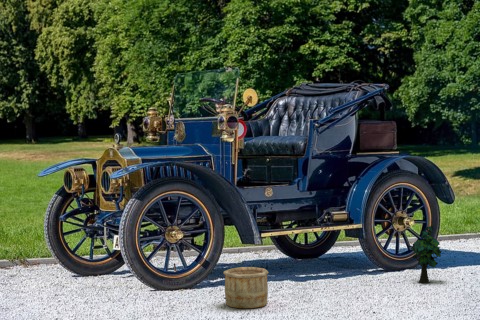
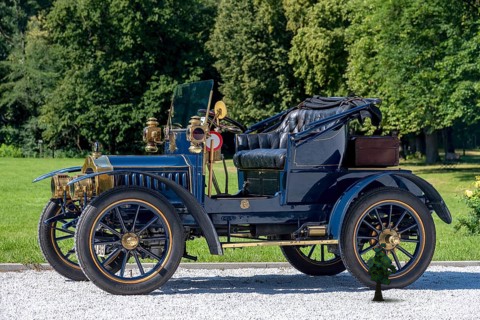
wooden bucket: present [224,267,269,308] -> none [150,274,193,312]

